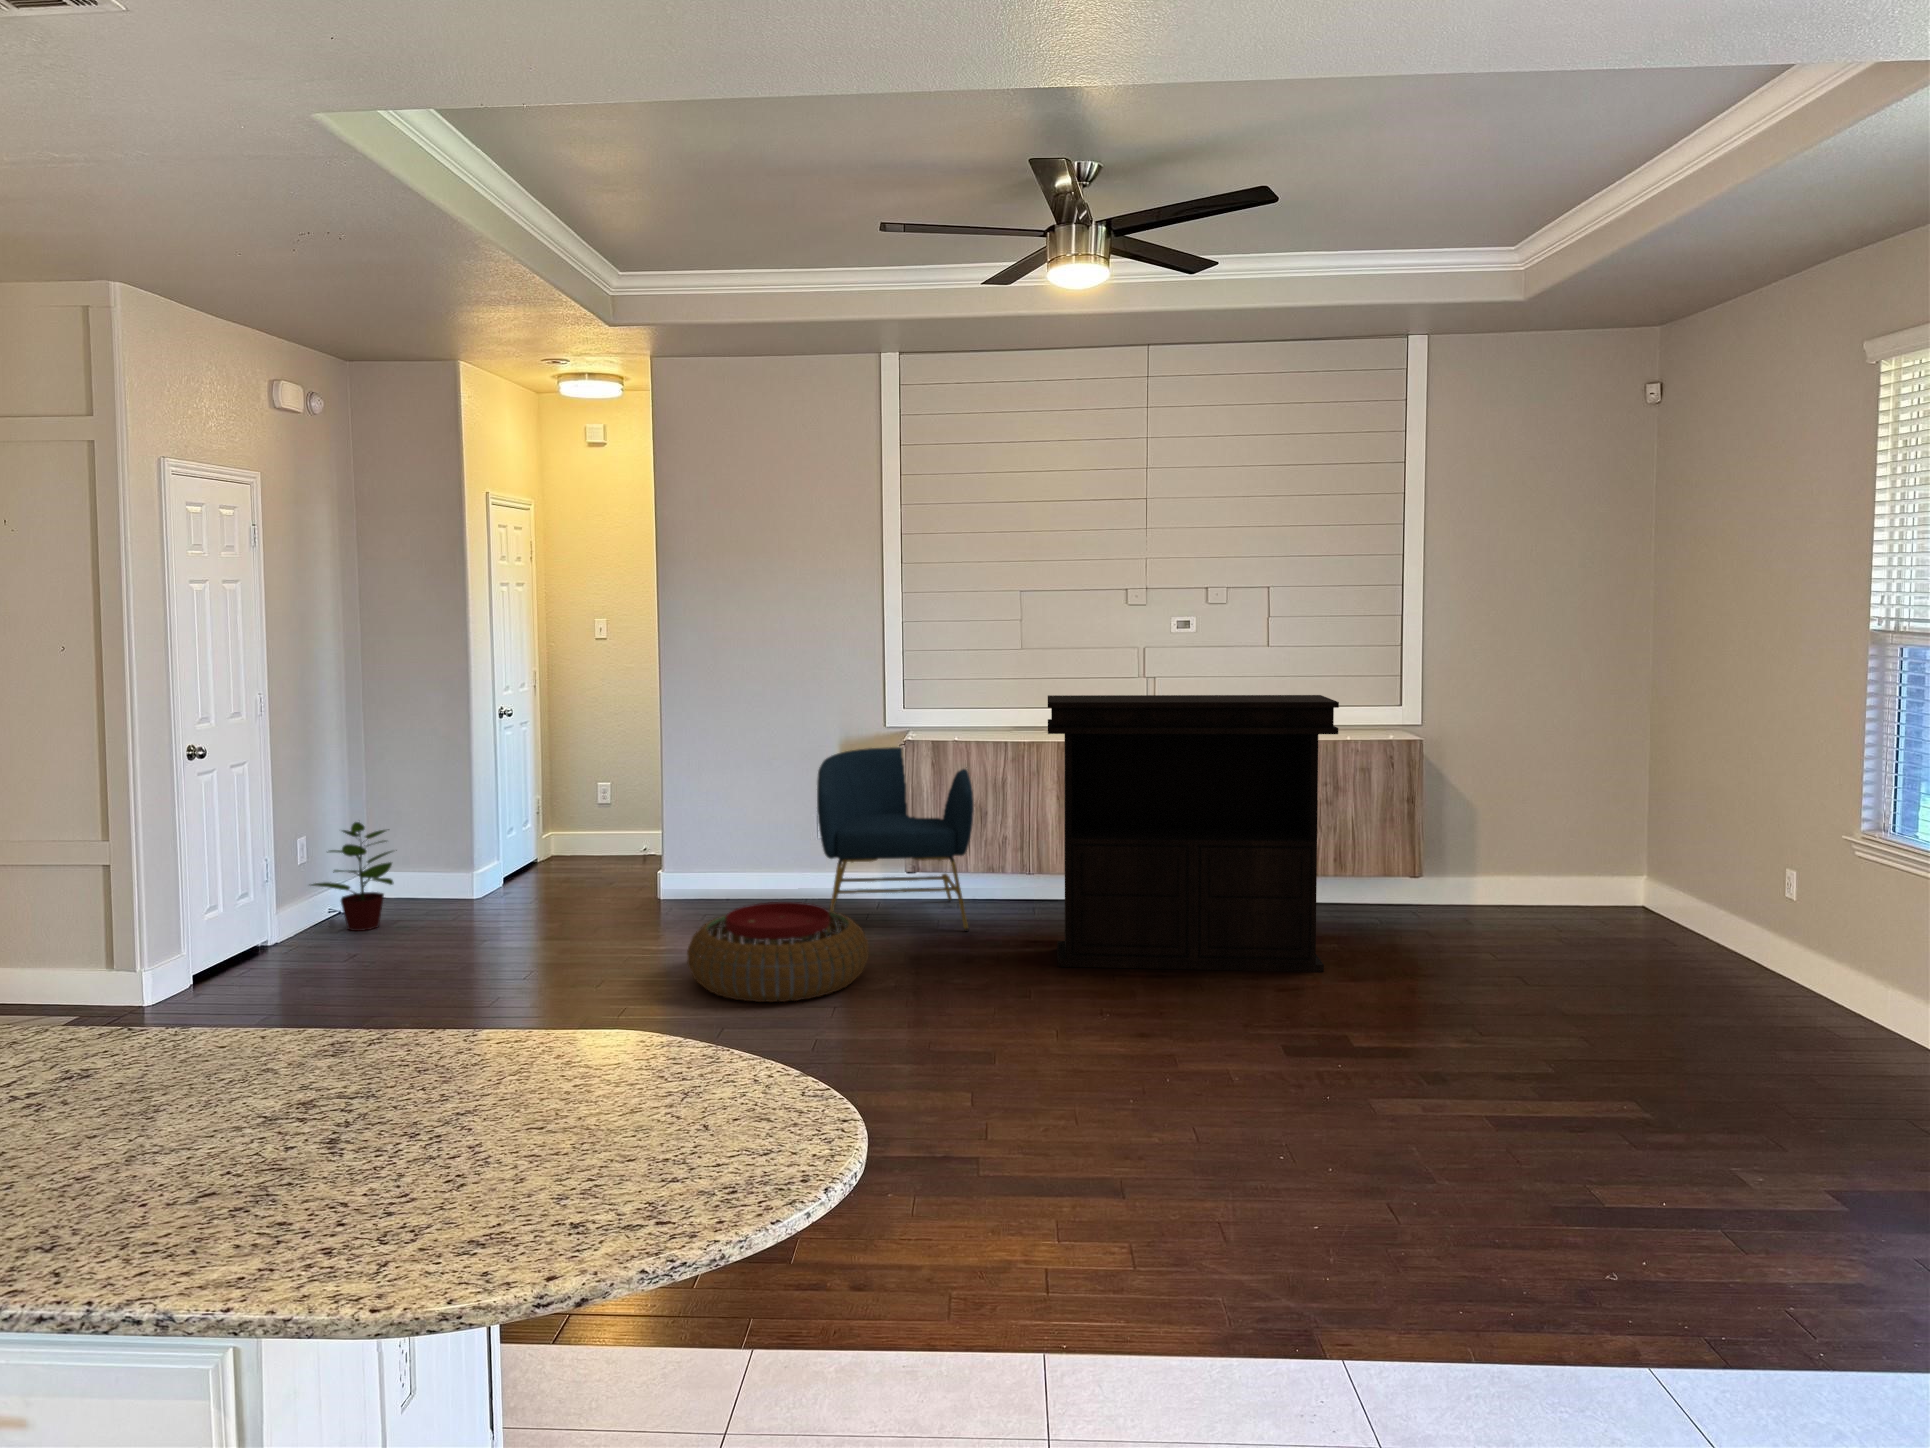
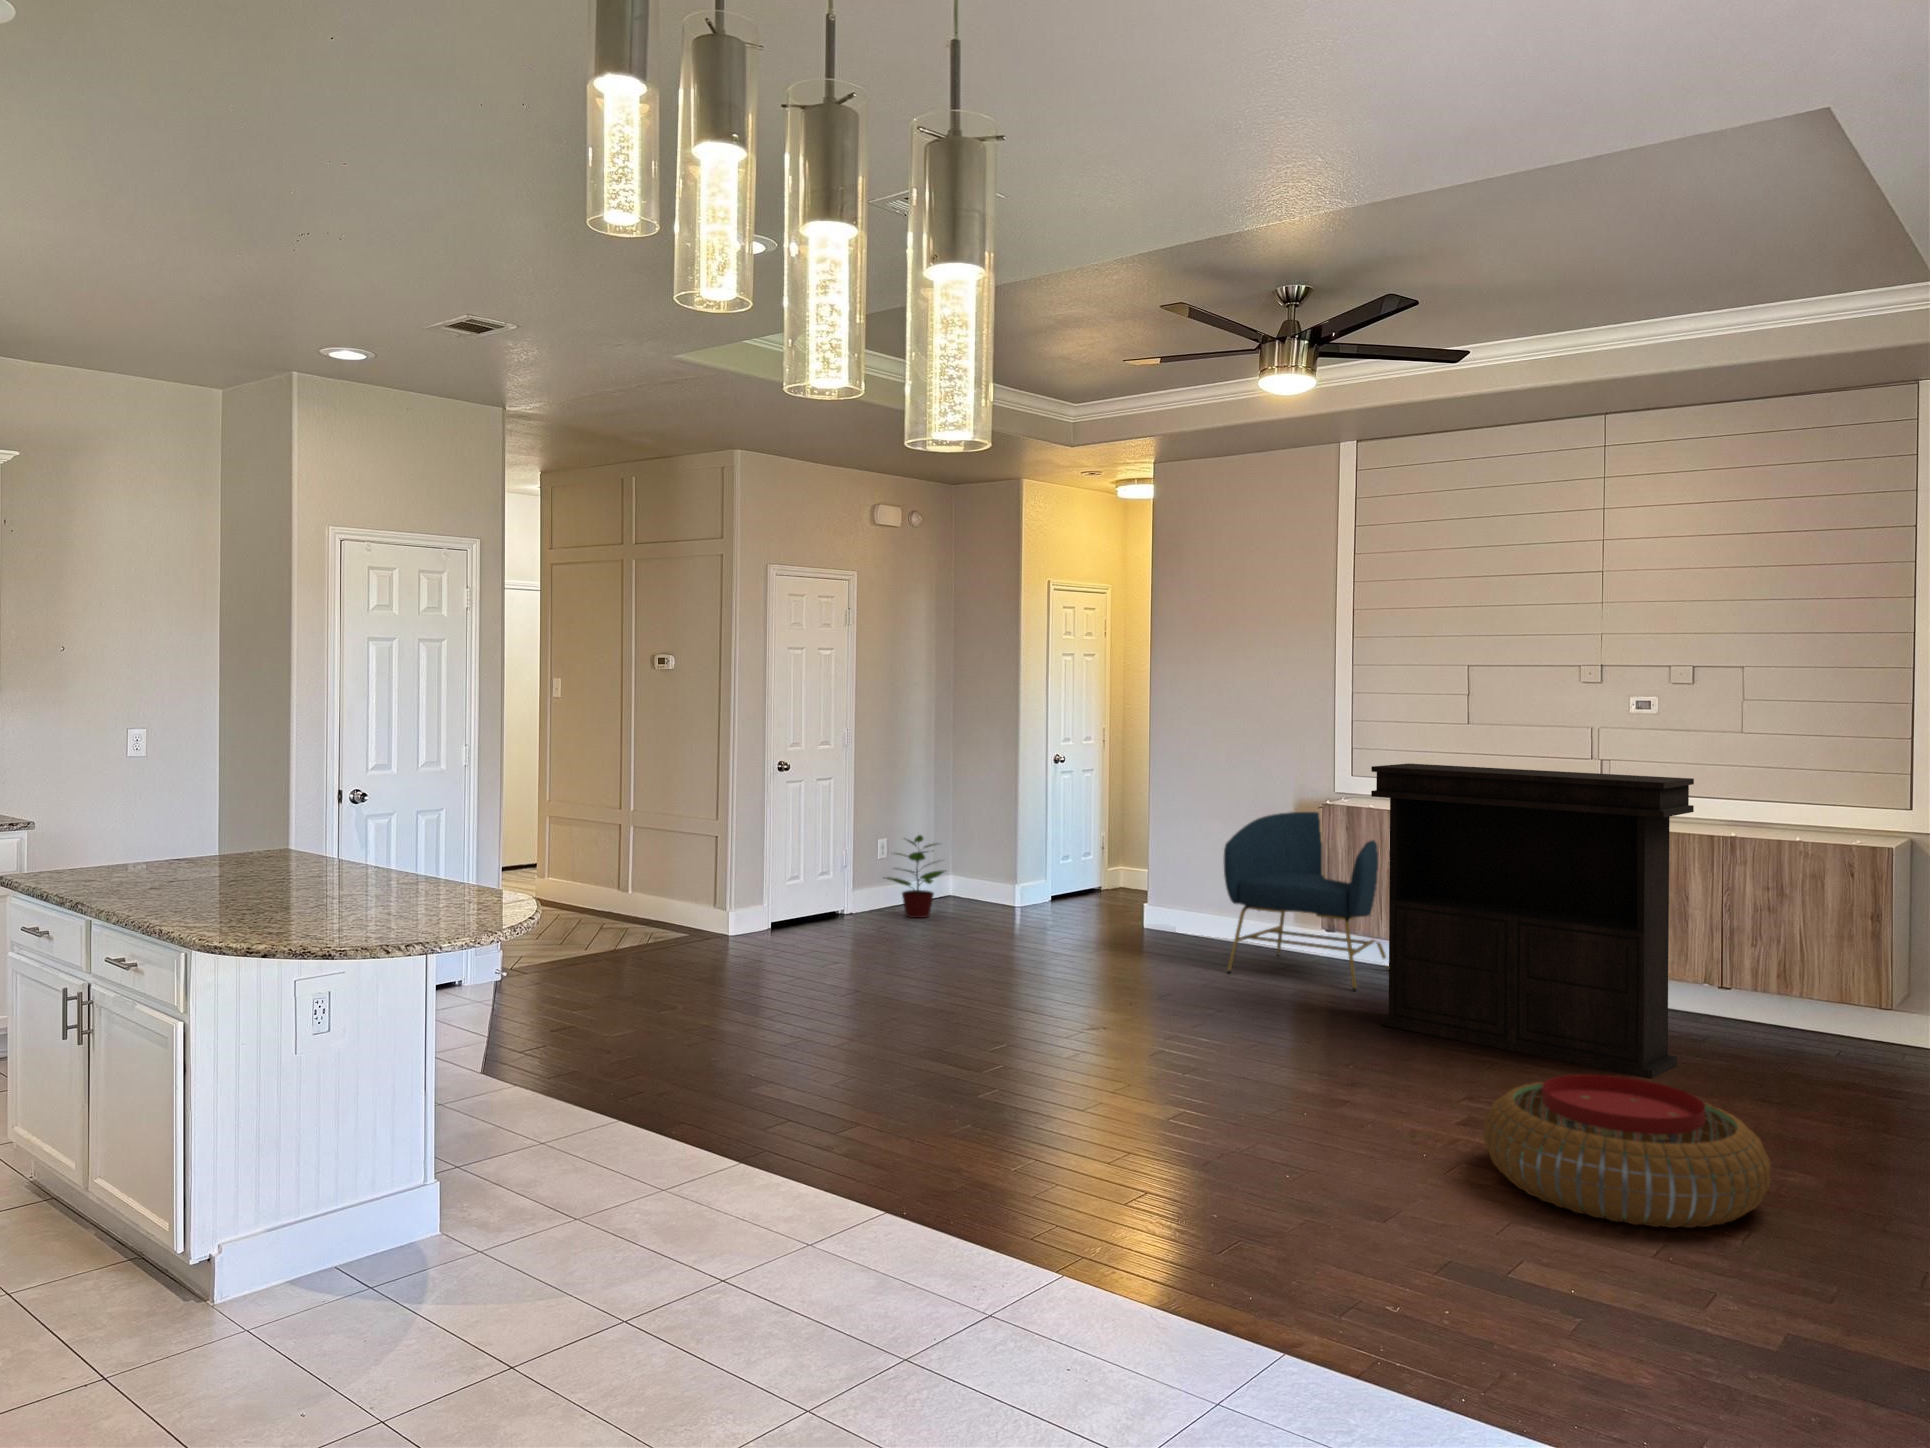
pouf: present [687,902,869,1002] -> present [1484,1074,1771,1228]

